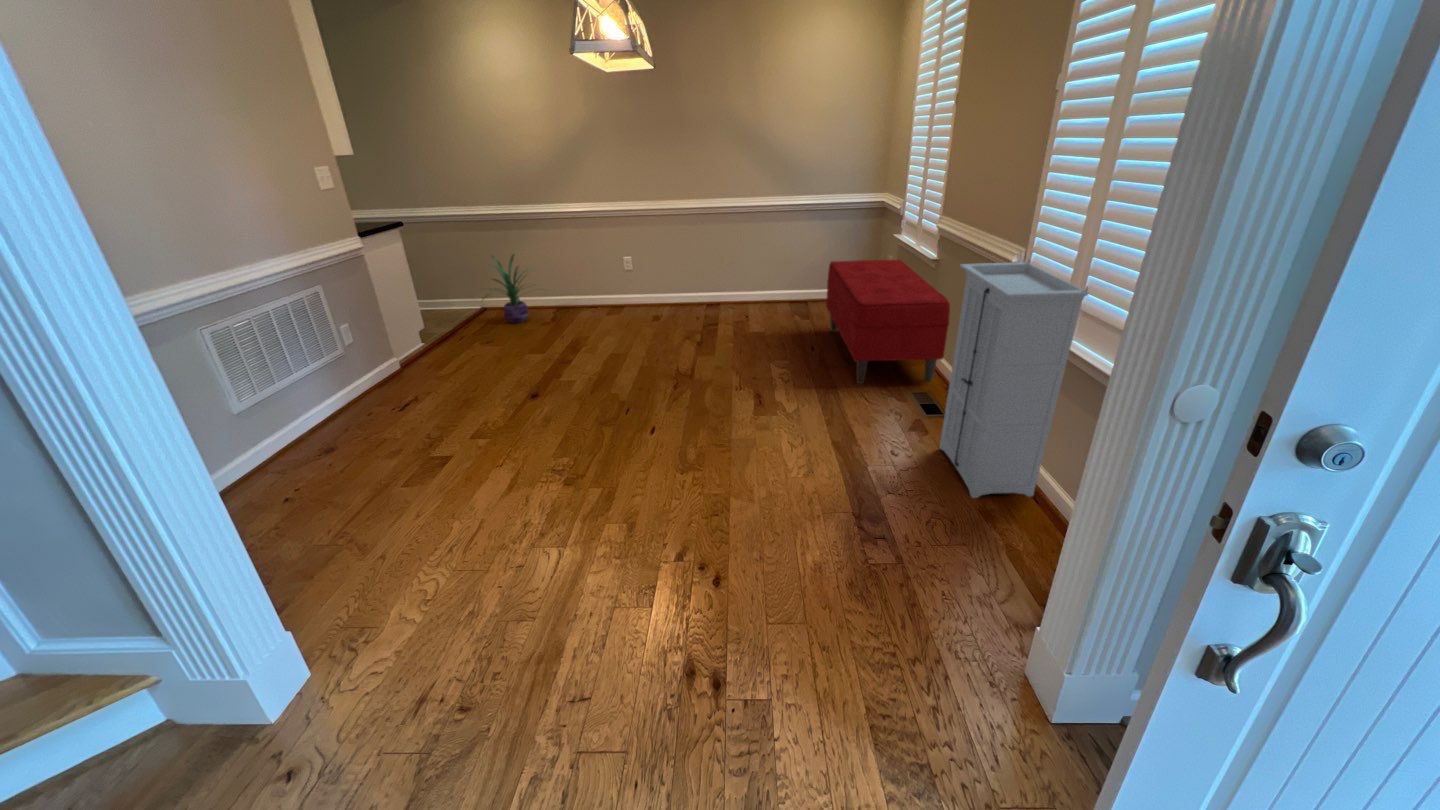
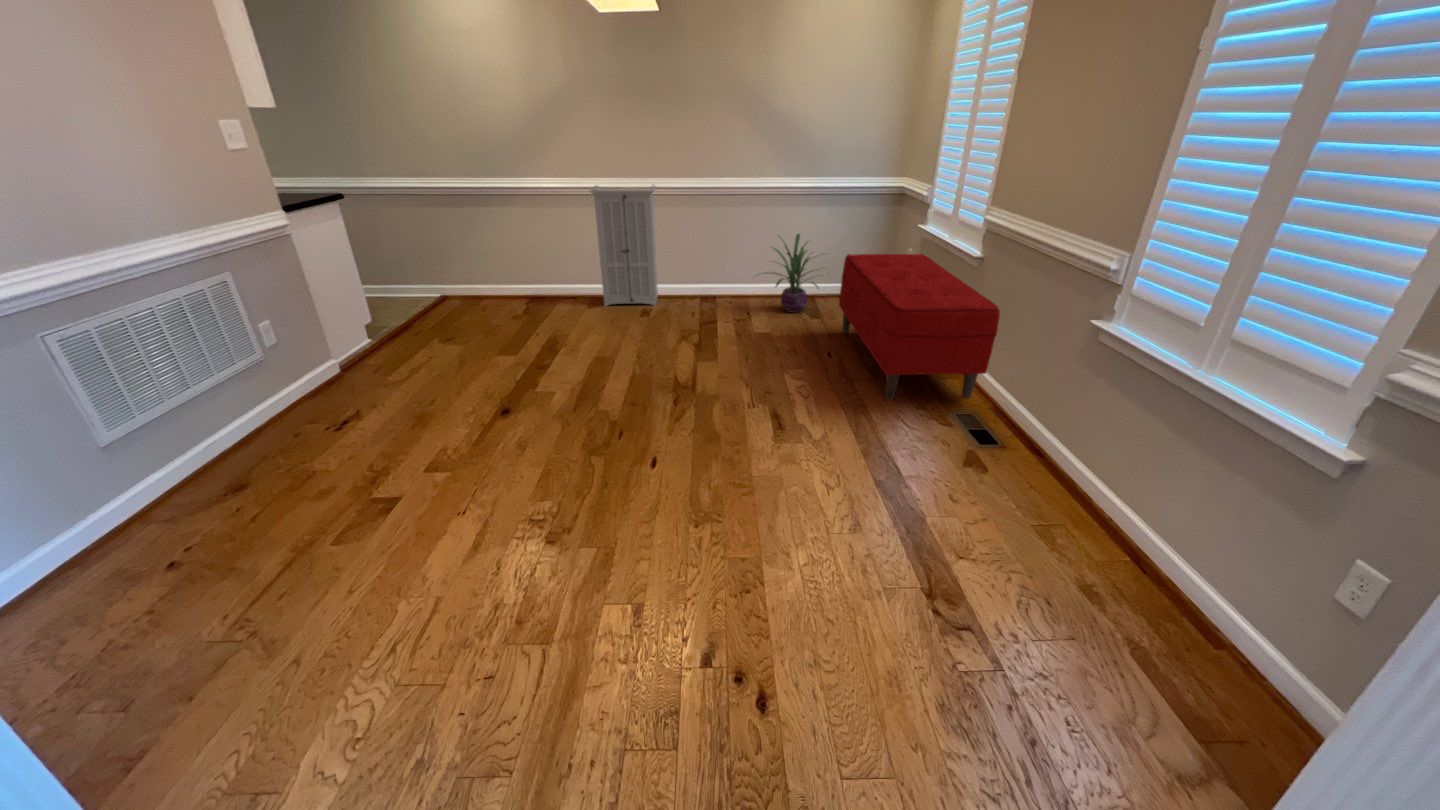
decorative plant: present [485,254,528,323] -> present [765,234,824,313]
storage cabinet: present [940,262,1088,498] -> present [590,184,658,306]

